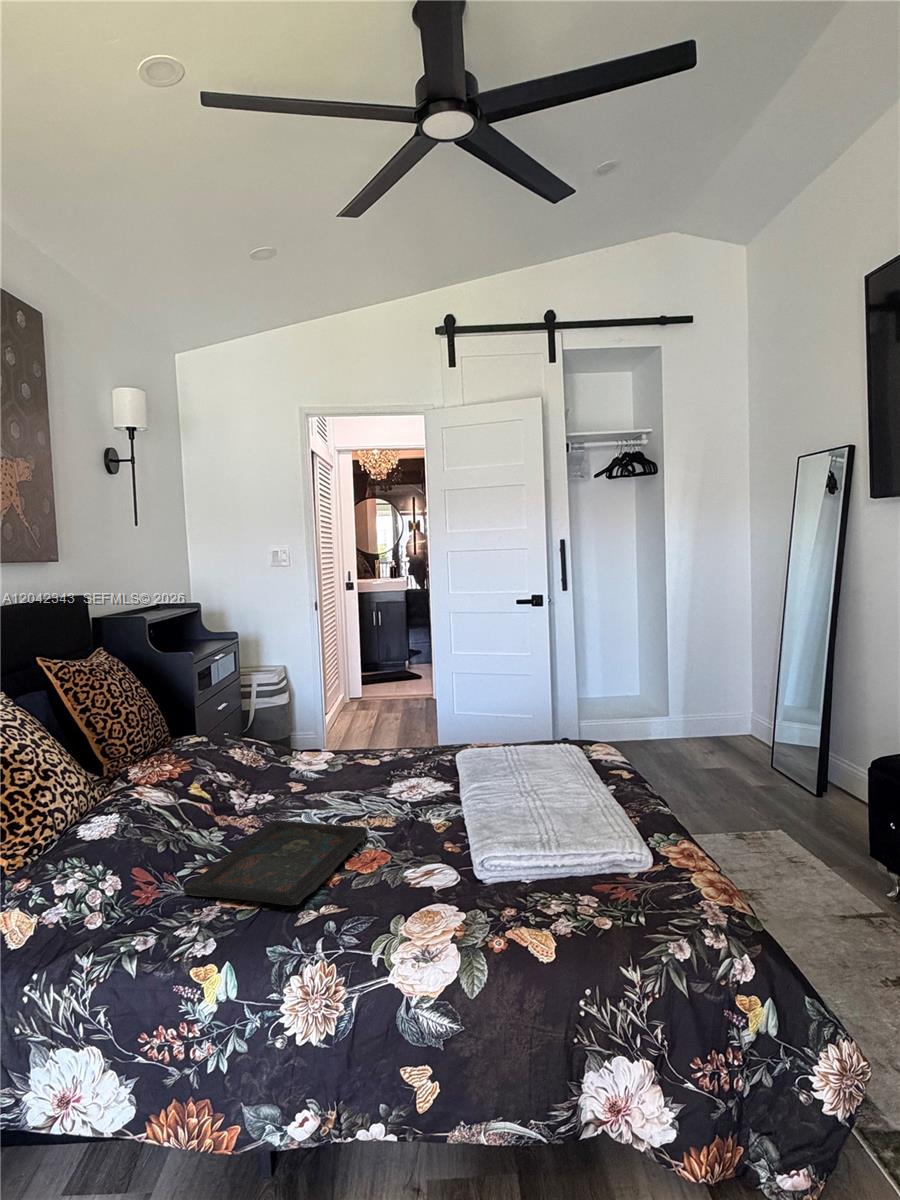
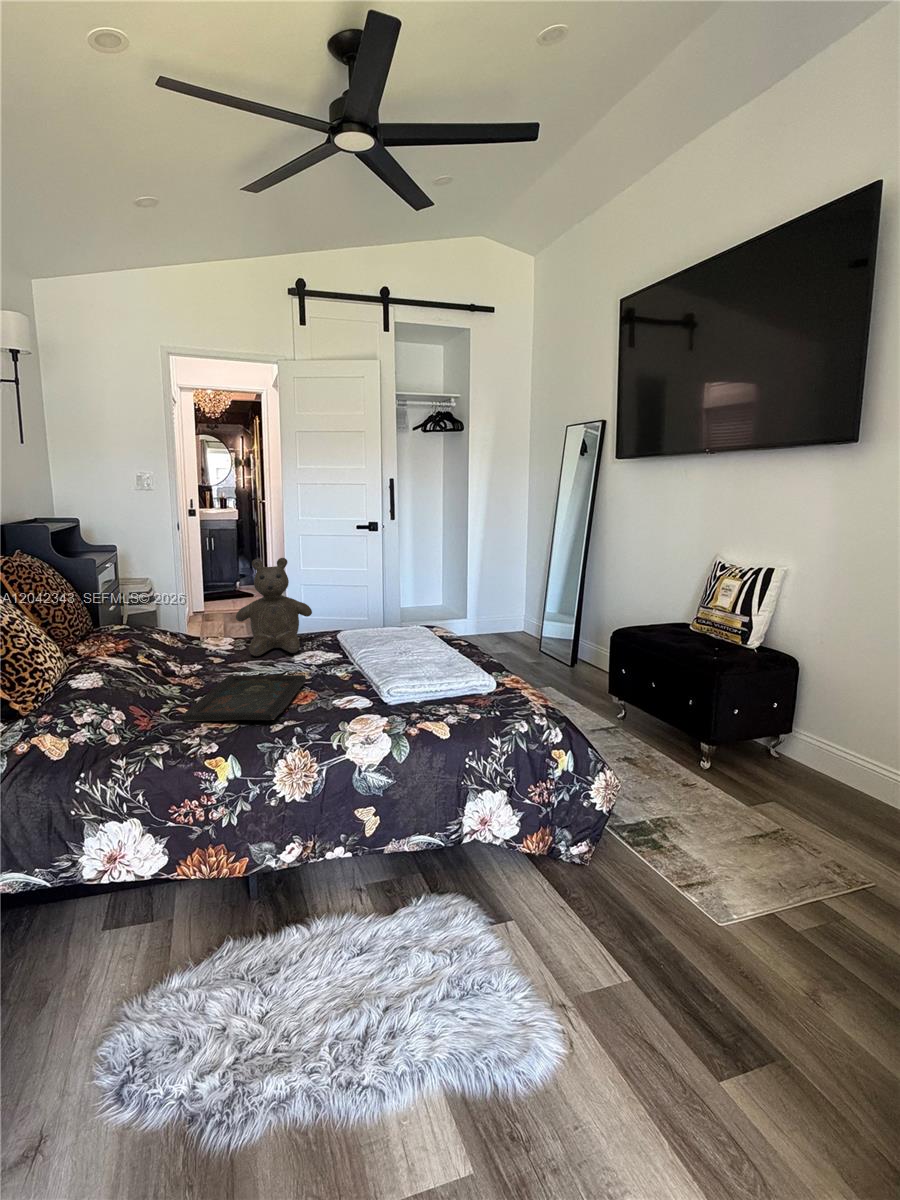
teddy bear: none [305,660,398,789] -> present [236,558,312,656]

